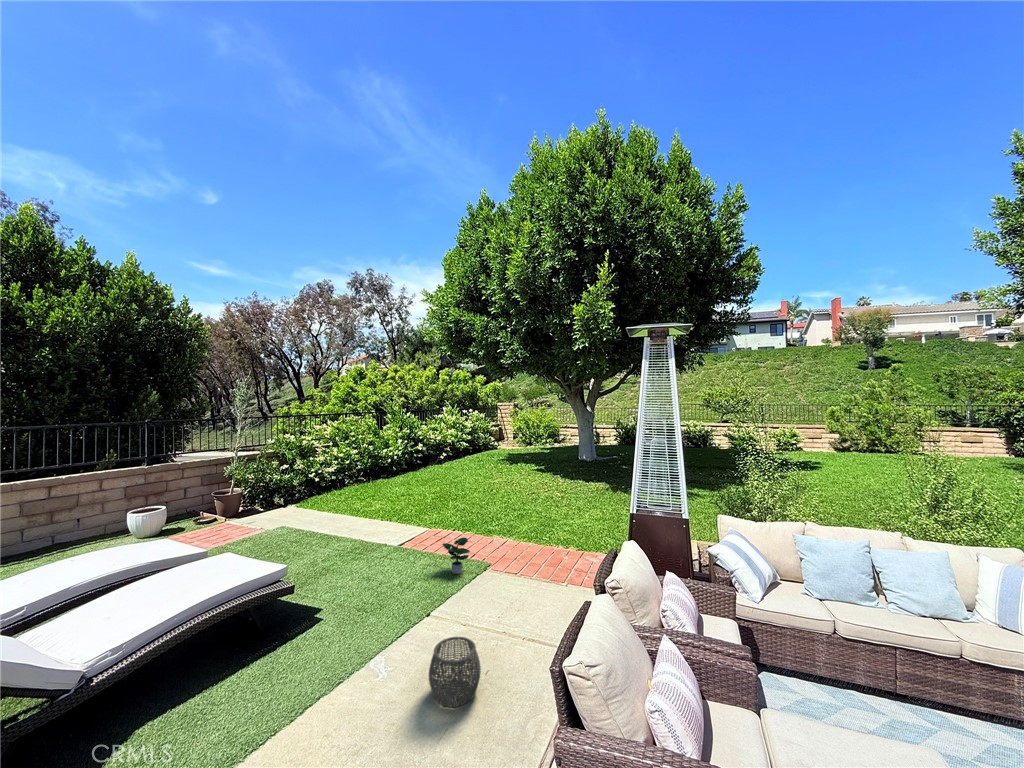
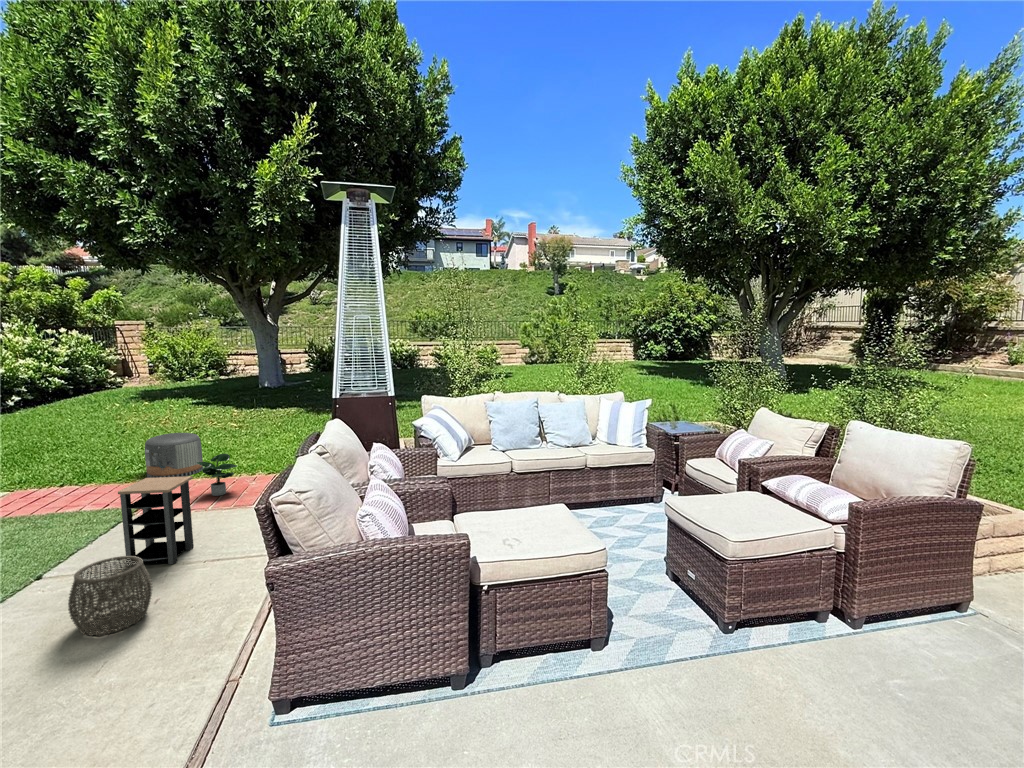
pouf: none [500,503,534,540] -> present [145,433,203,478]
potted plant: present [443,537,470,574] -> present [197,454,237,496]
side table: none [471,559,519,639] -> present [118,476,194,565]

